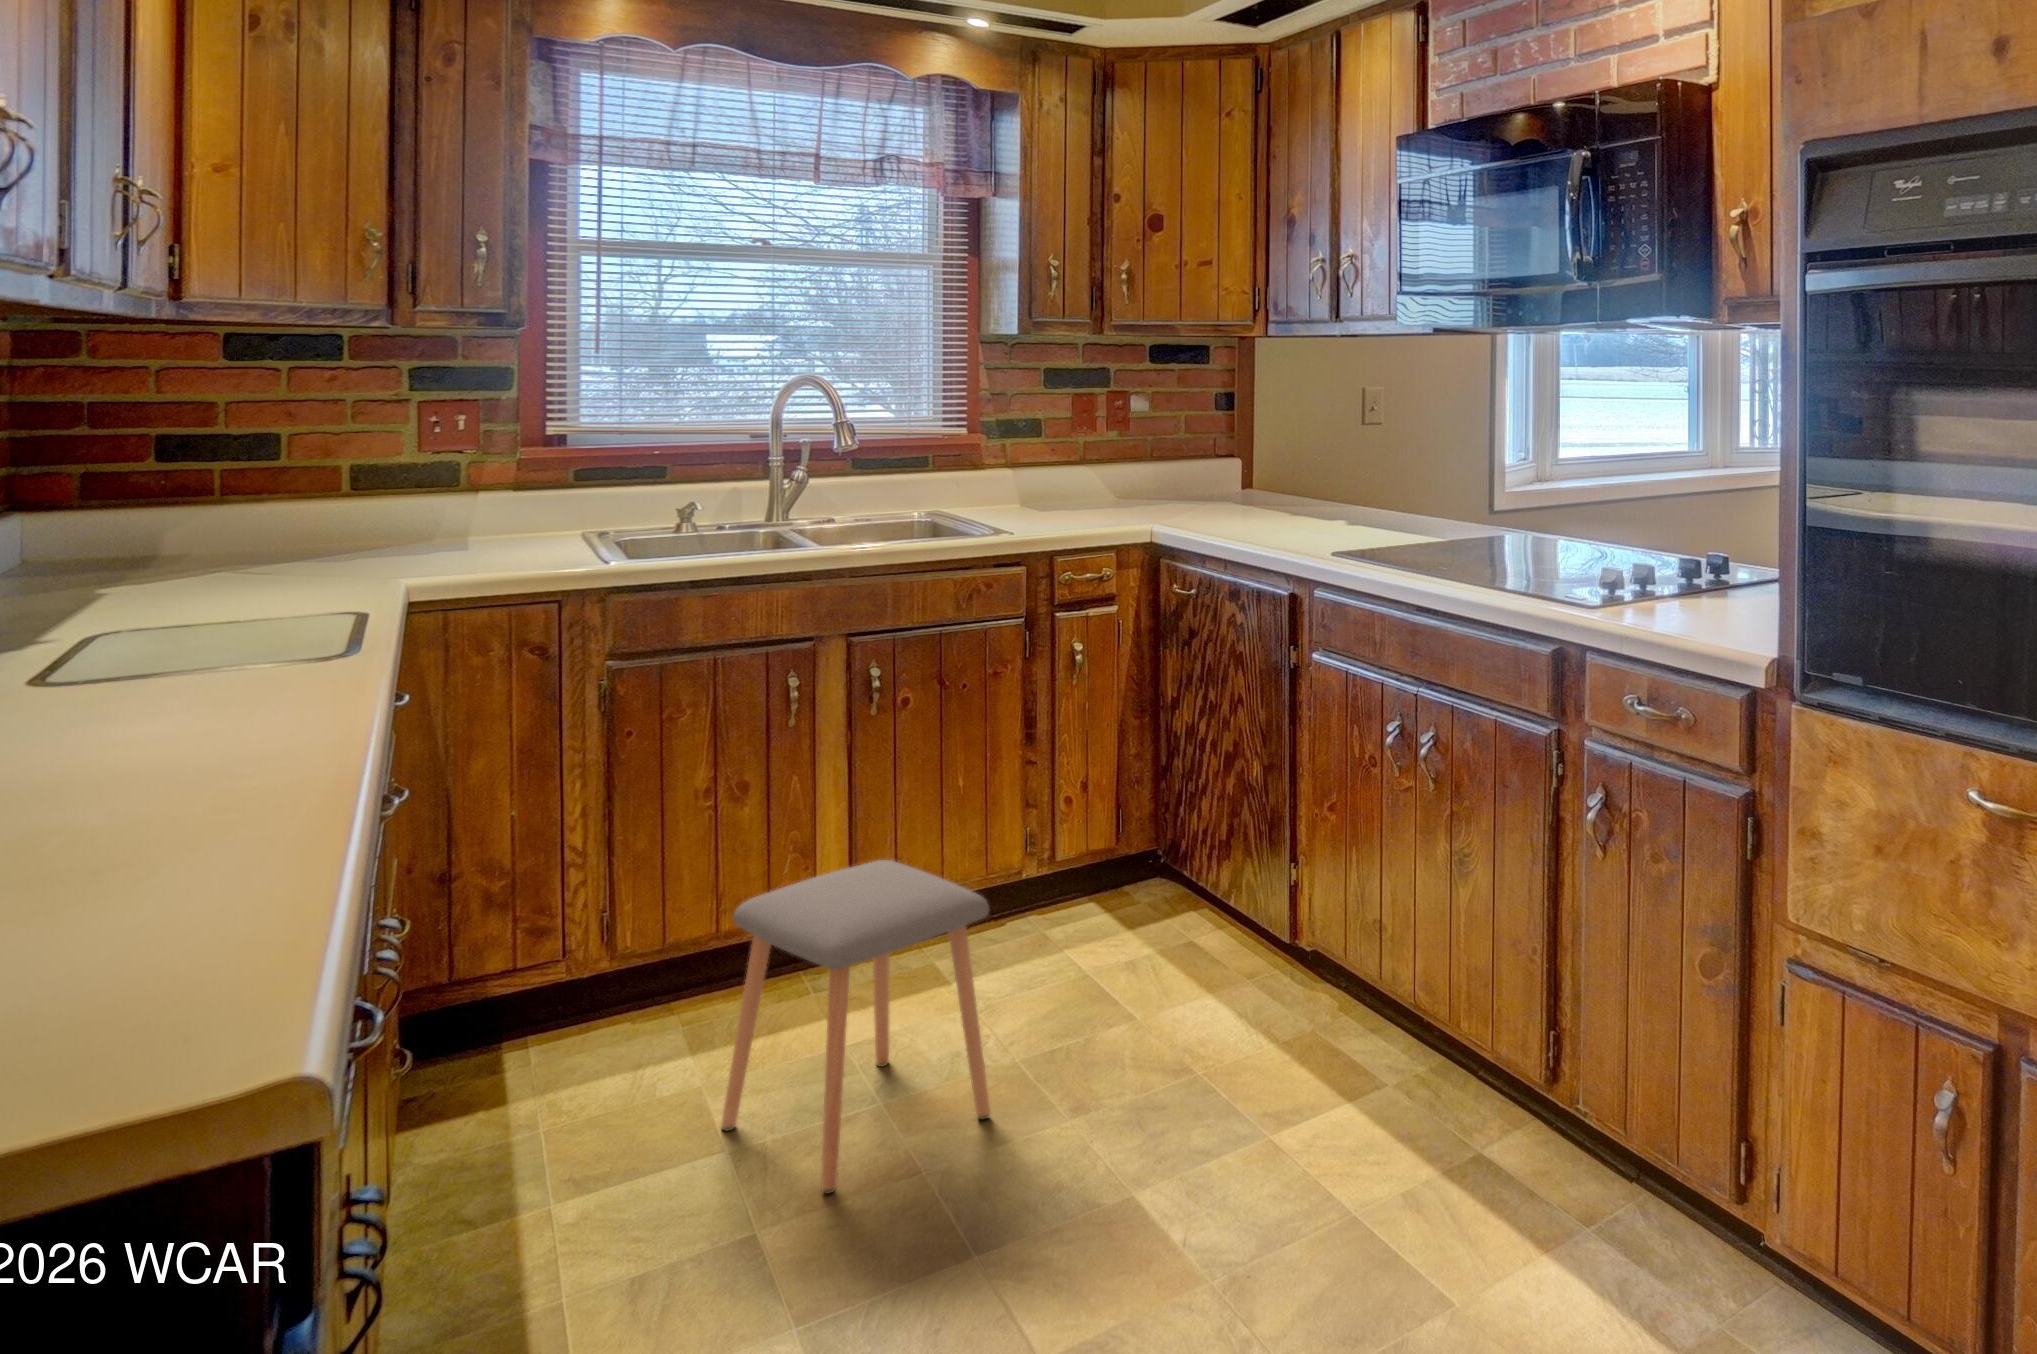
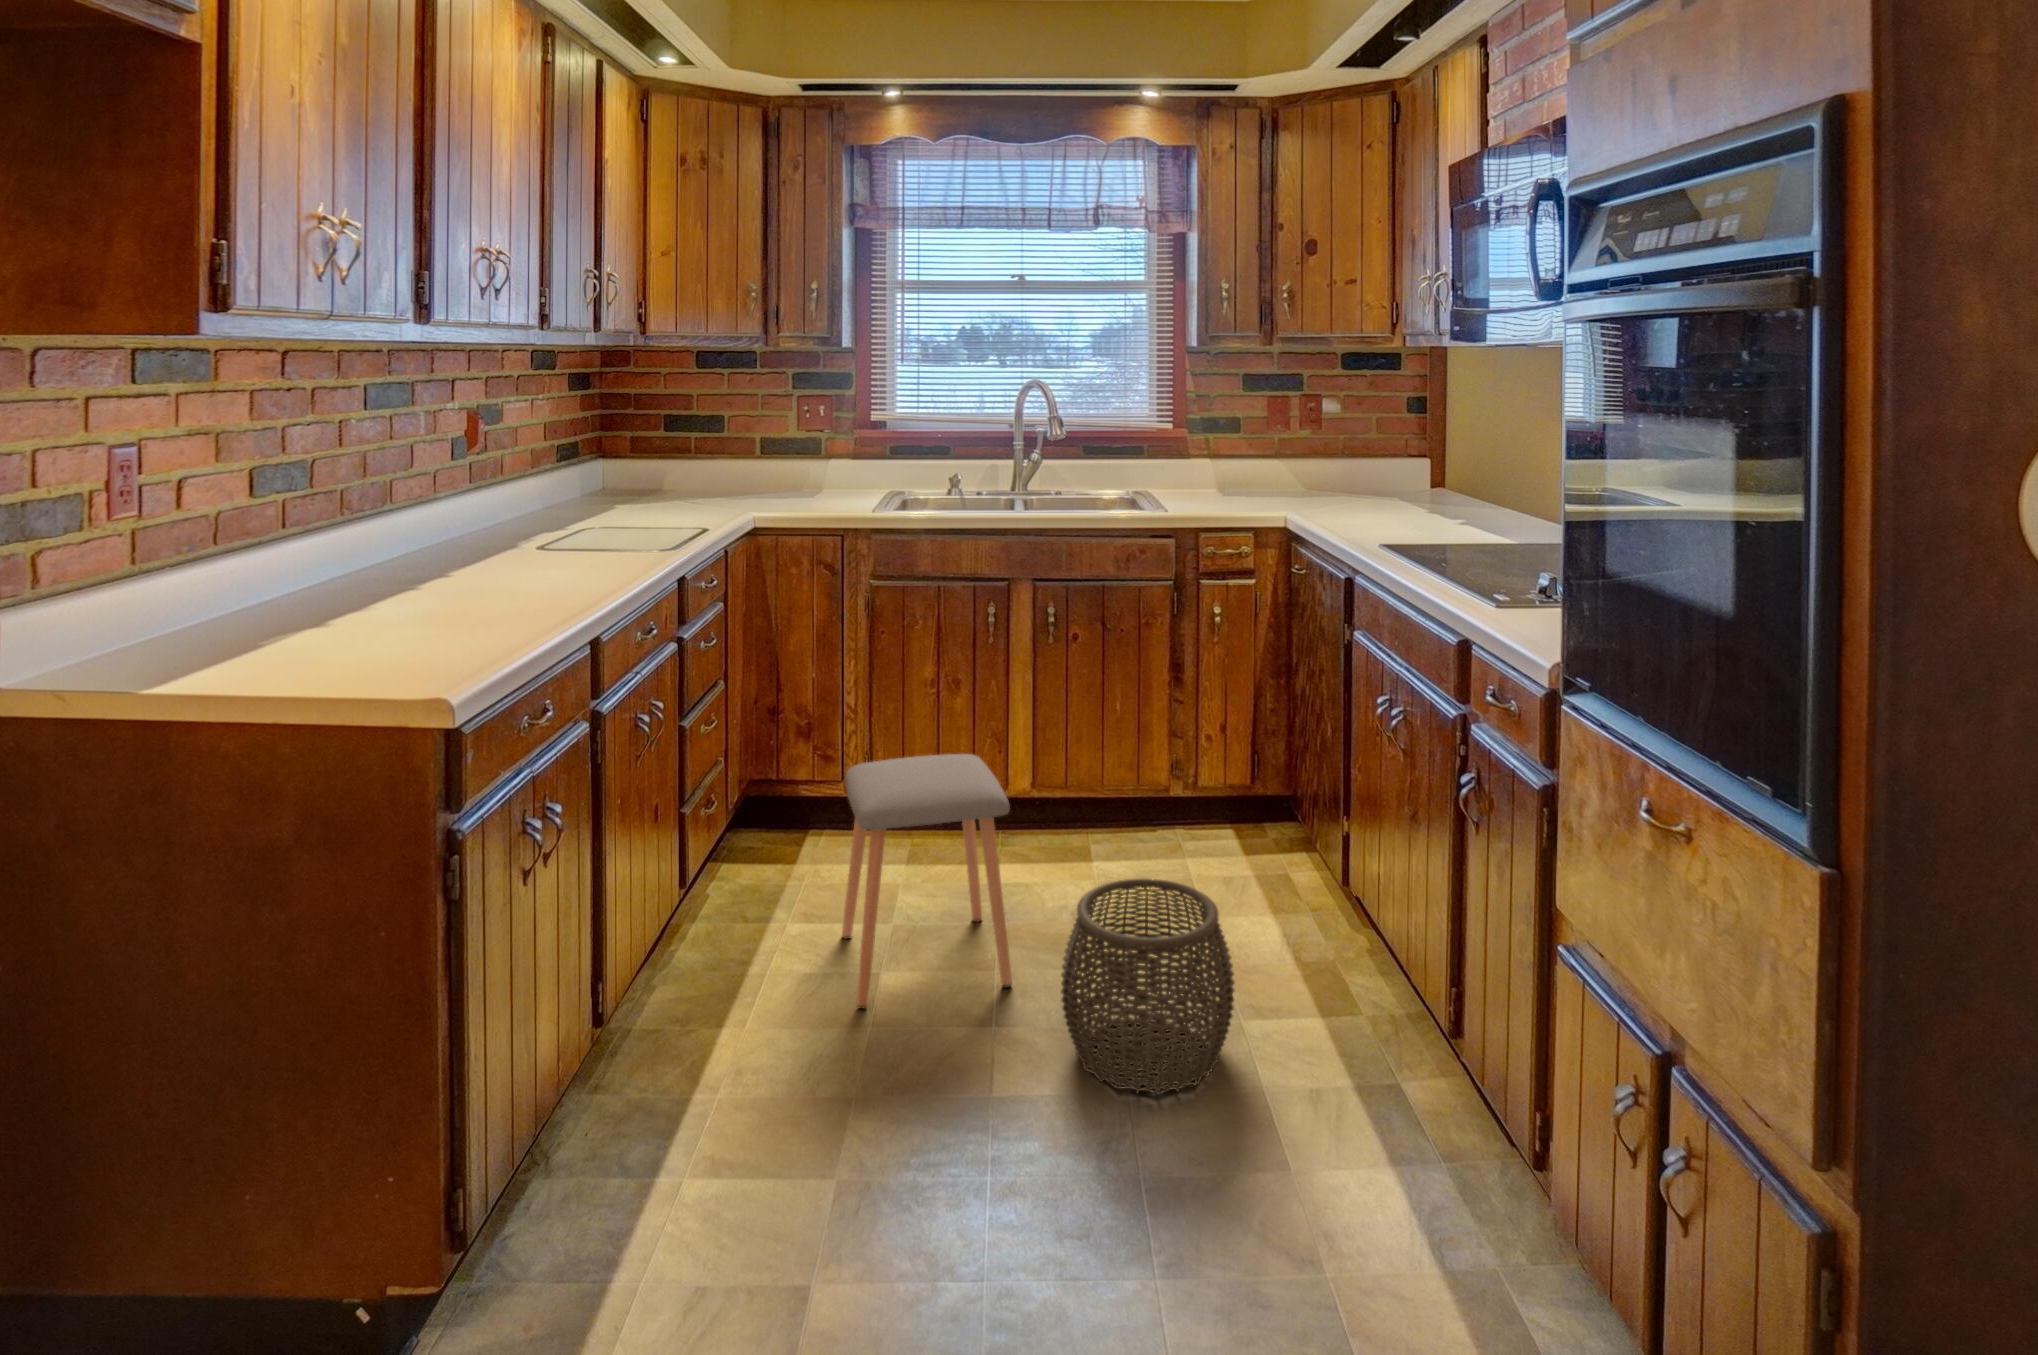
woven basket: none [1095,945,1287,1171] -> present [1061,878,1234,1095]

